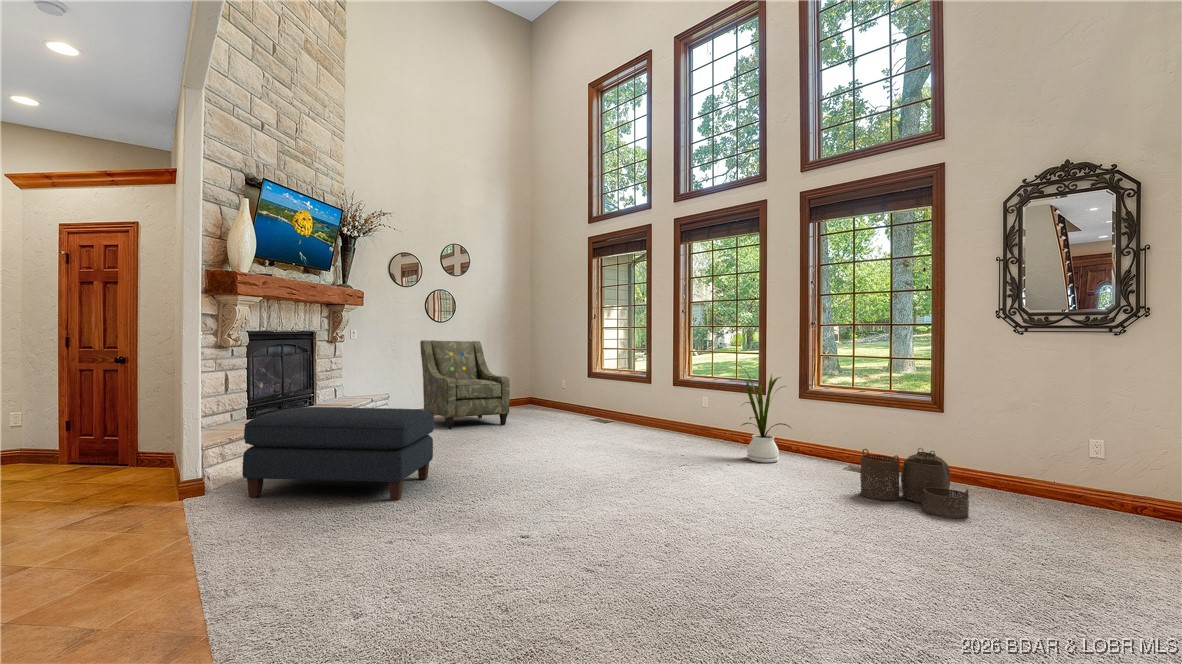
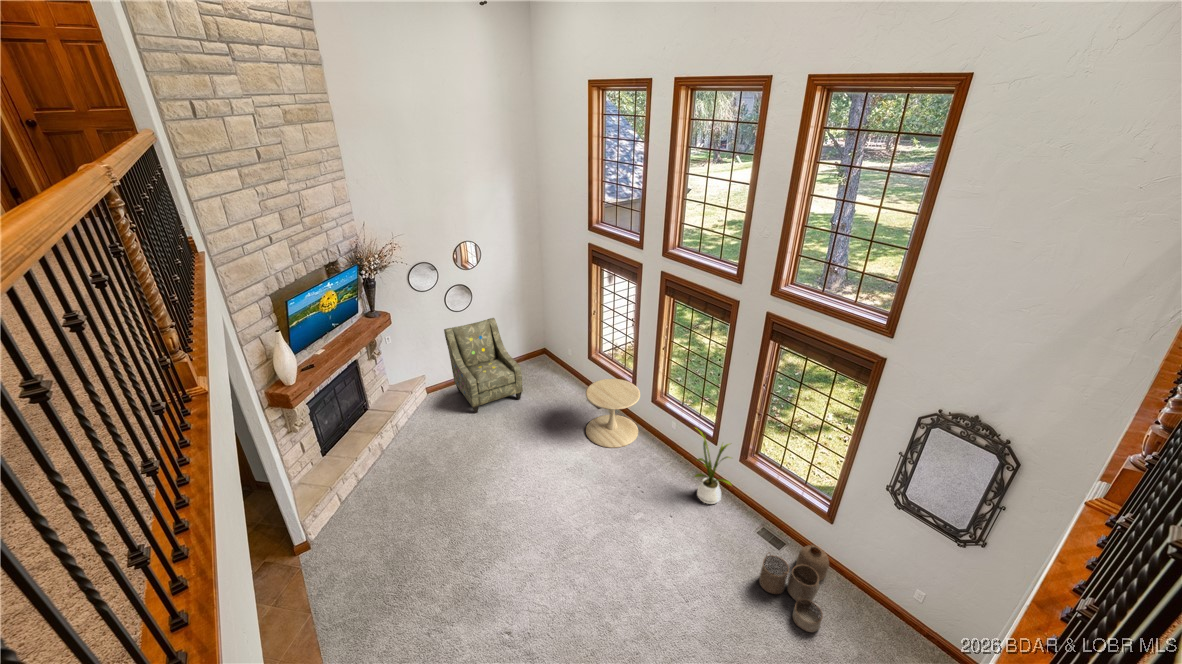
side table: none [591,376,658,442] -> present [586,379,640,448]
ottoman: present [242,407,435,501] -> none [329,499,461,589]

